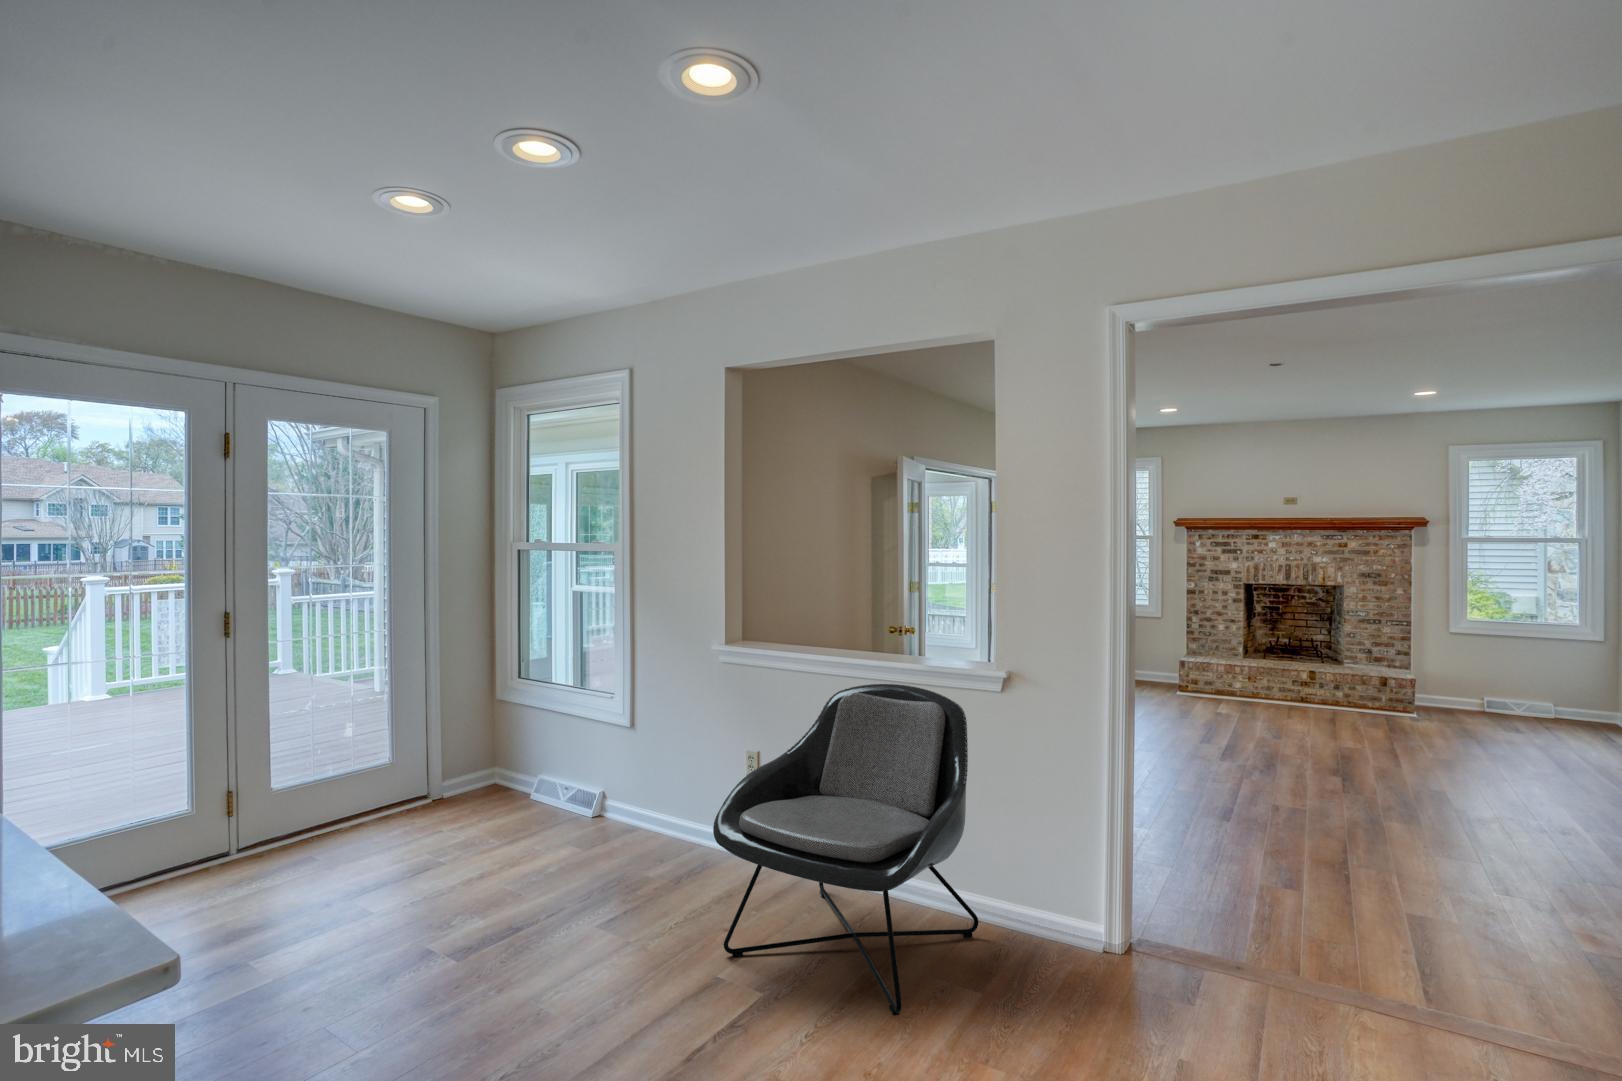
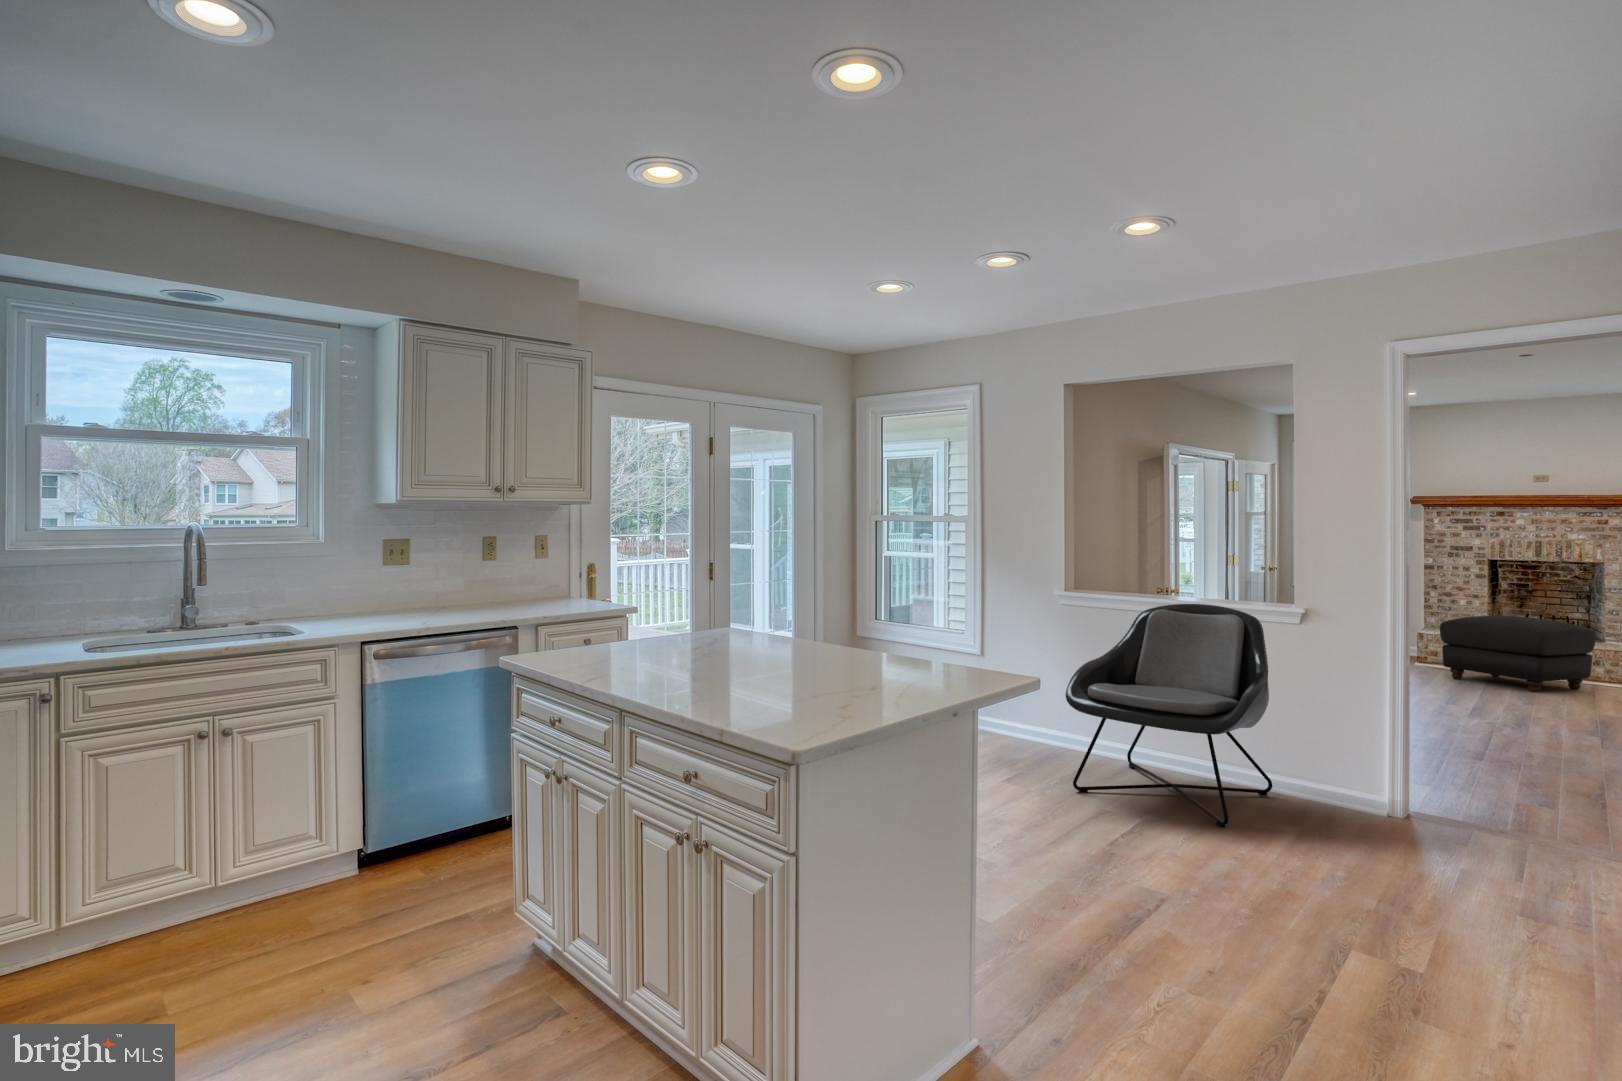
ottoman: none [1198,644,1336,726] -> present [1440,616,1596,693]

